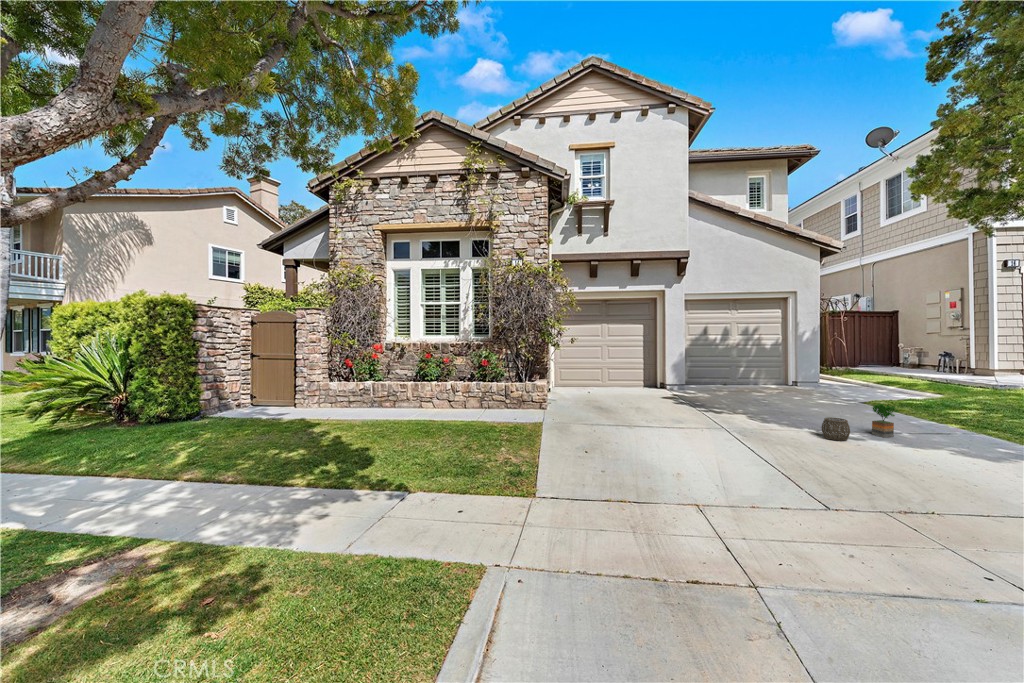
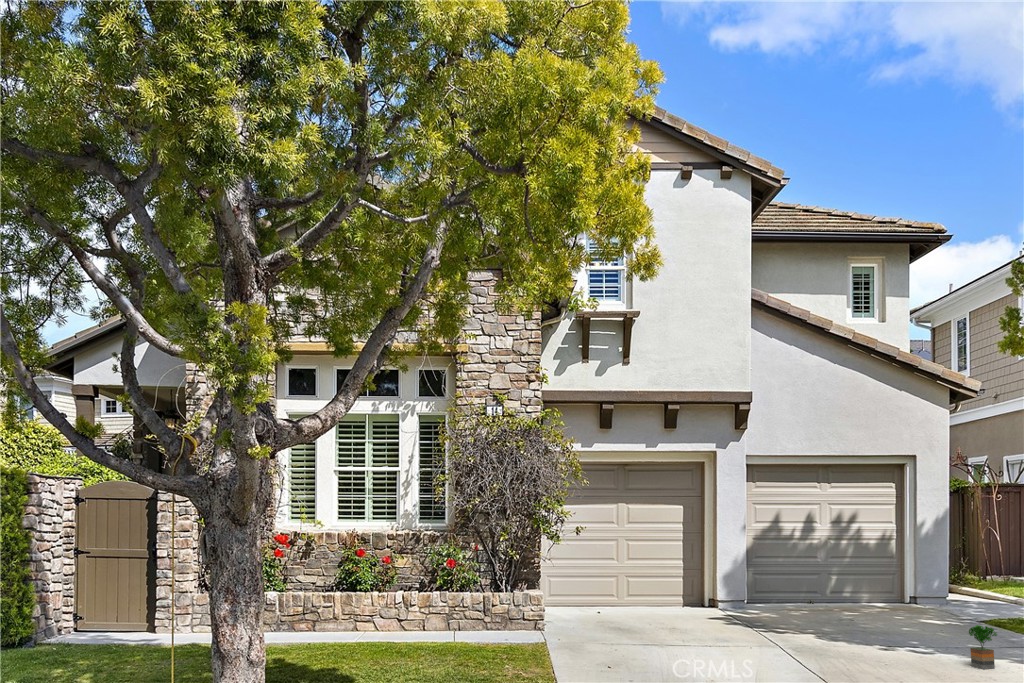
woven basket: present [821,417,850,441] -> none [907,643,939,673]

